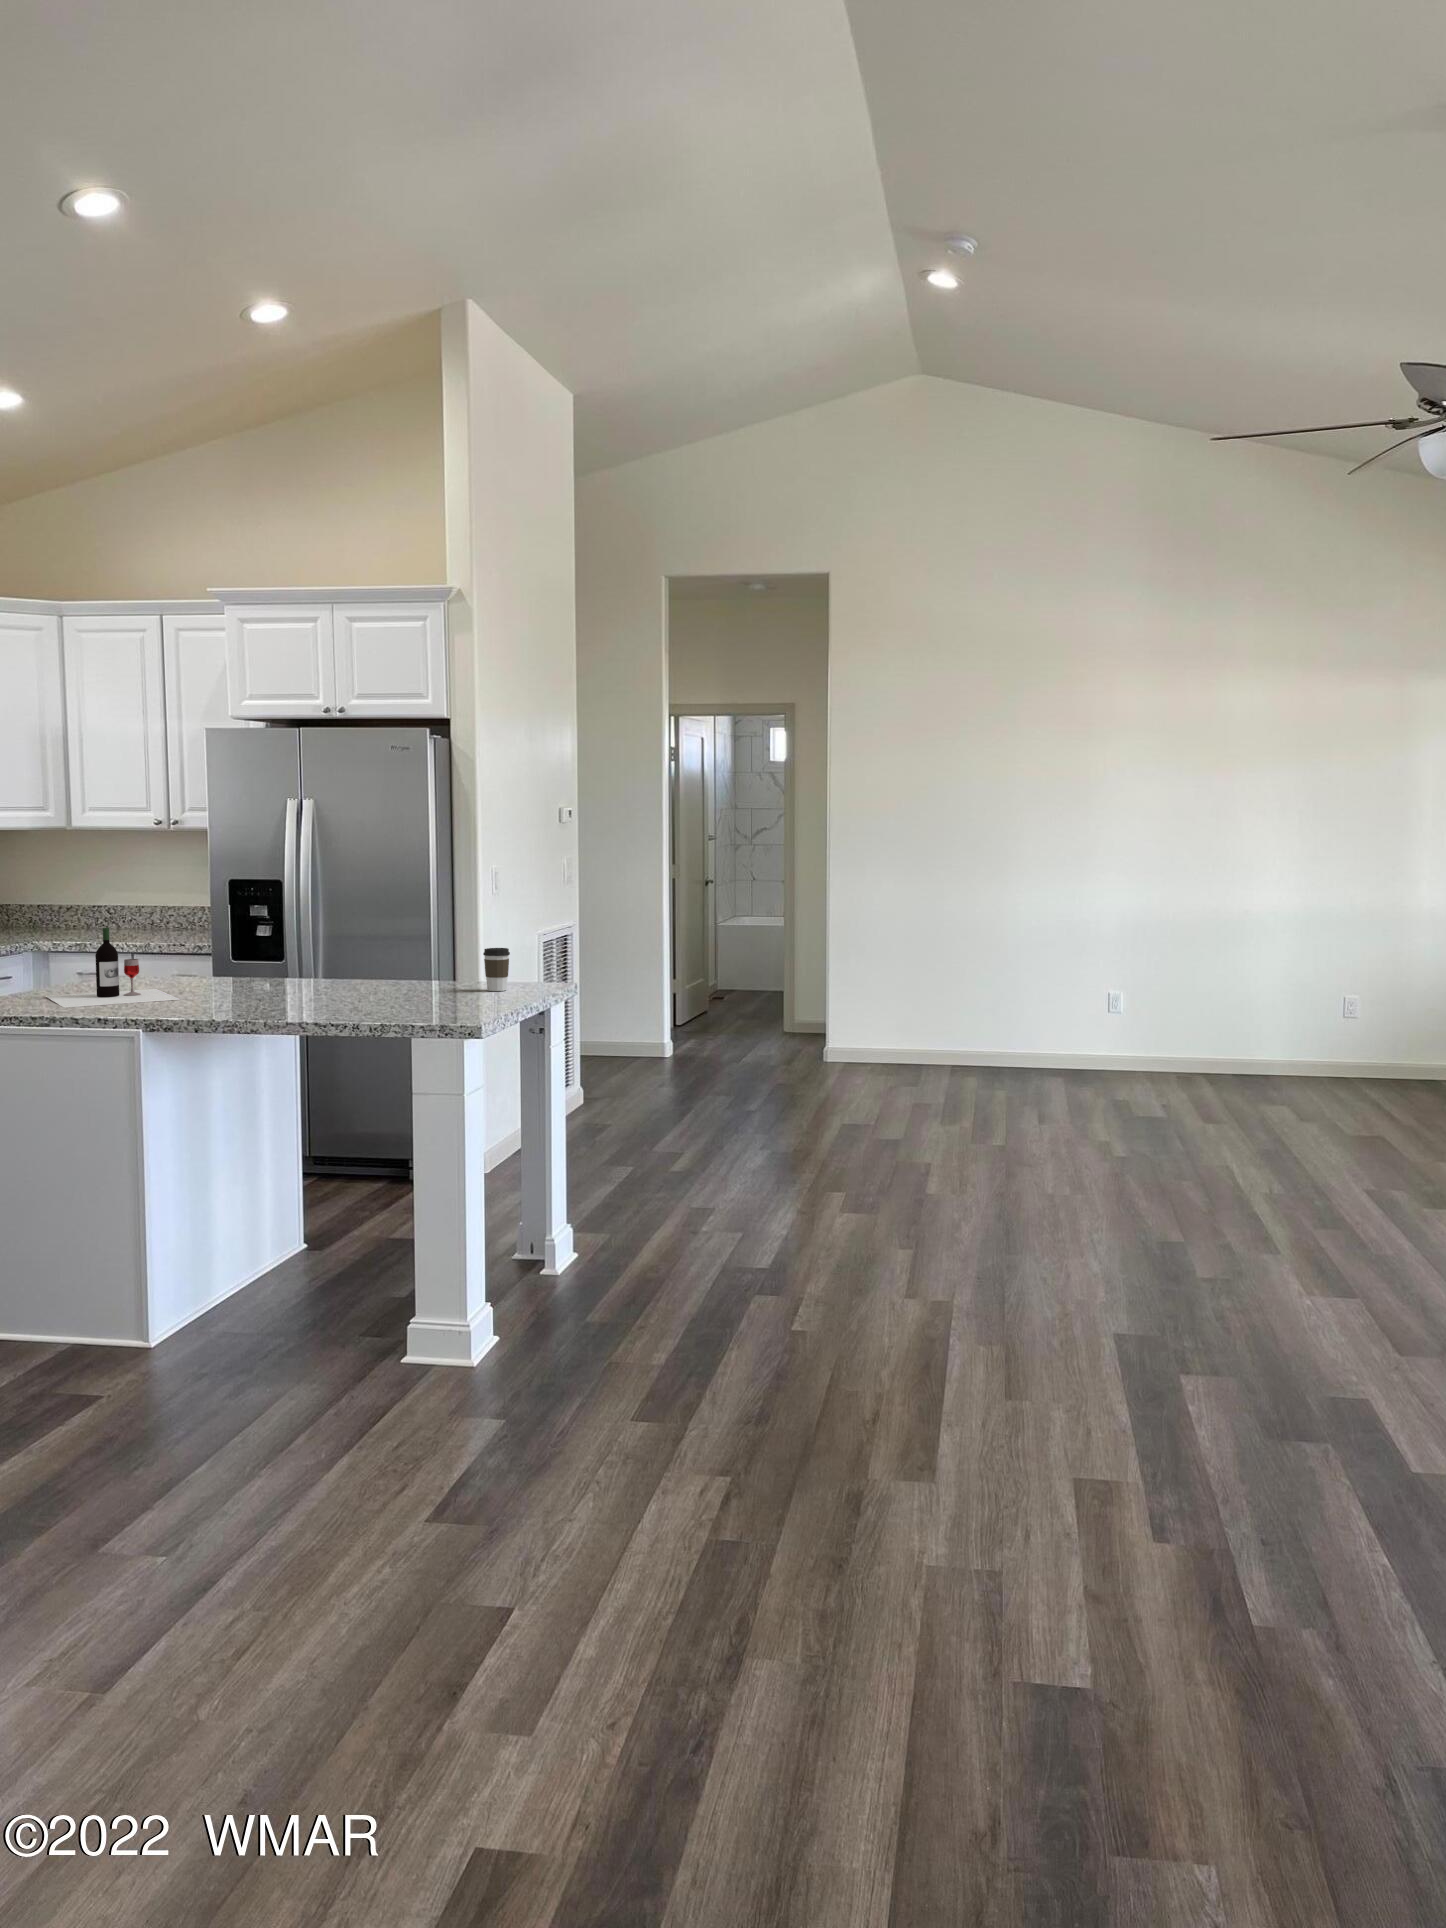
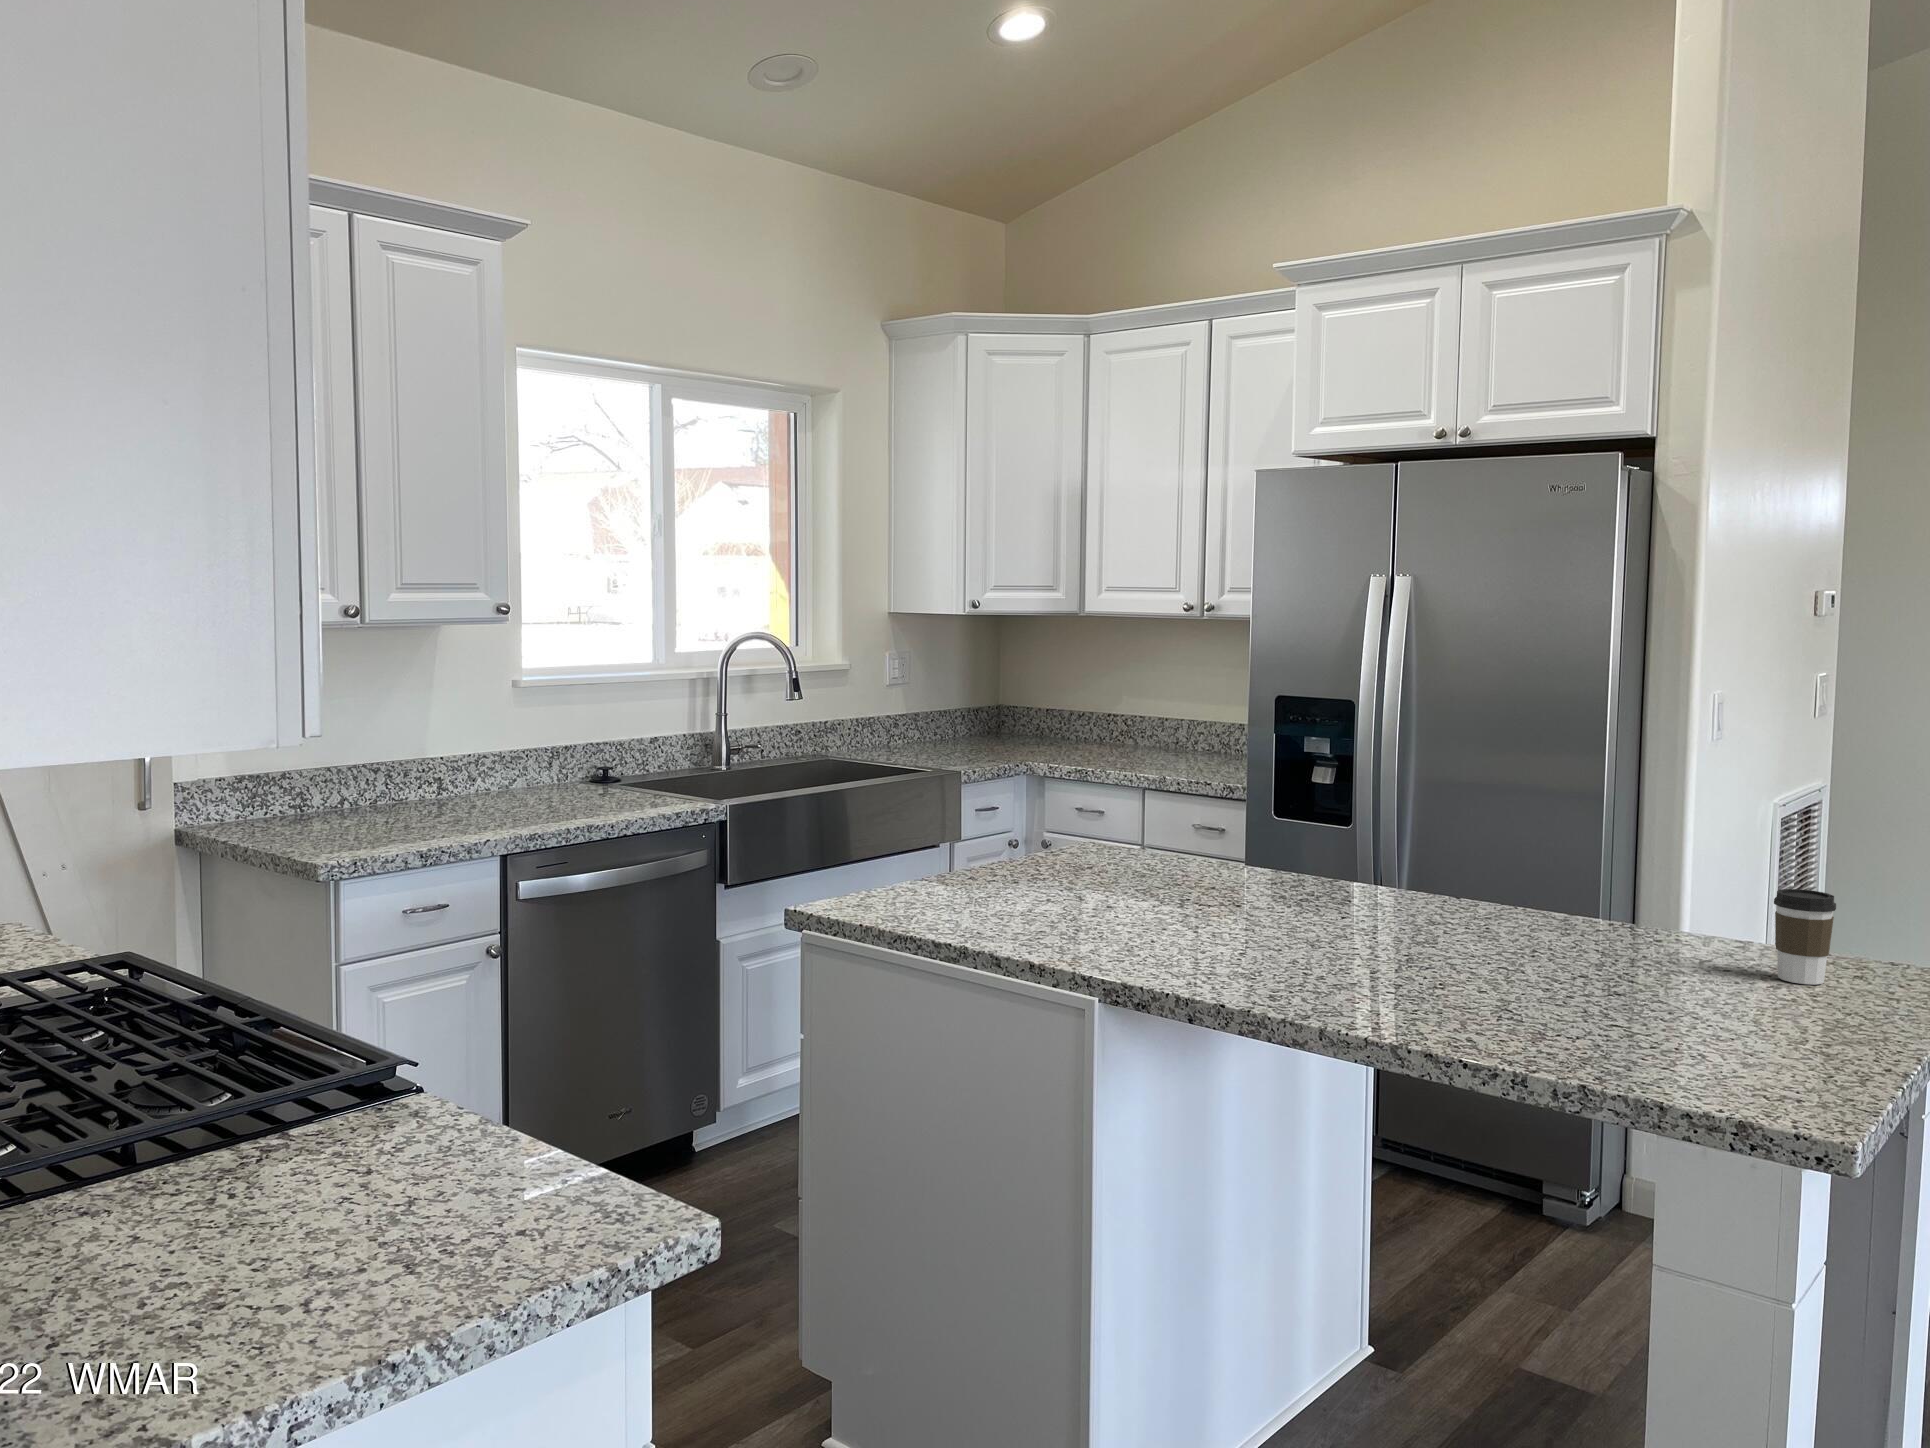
wine bottle: present [46,928,180,1008] -> none [978,787,1178,927]

